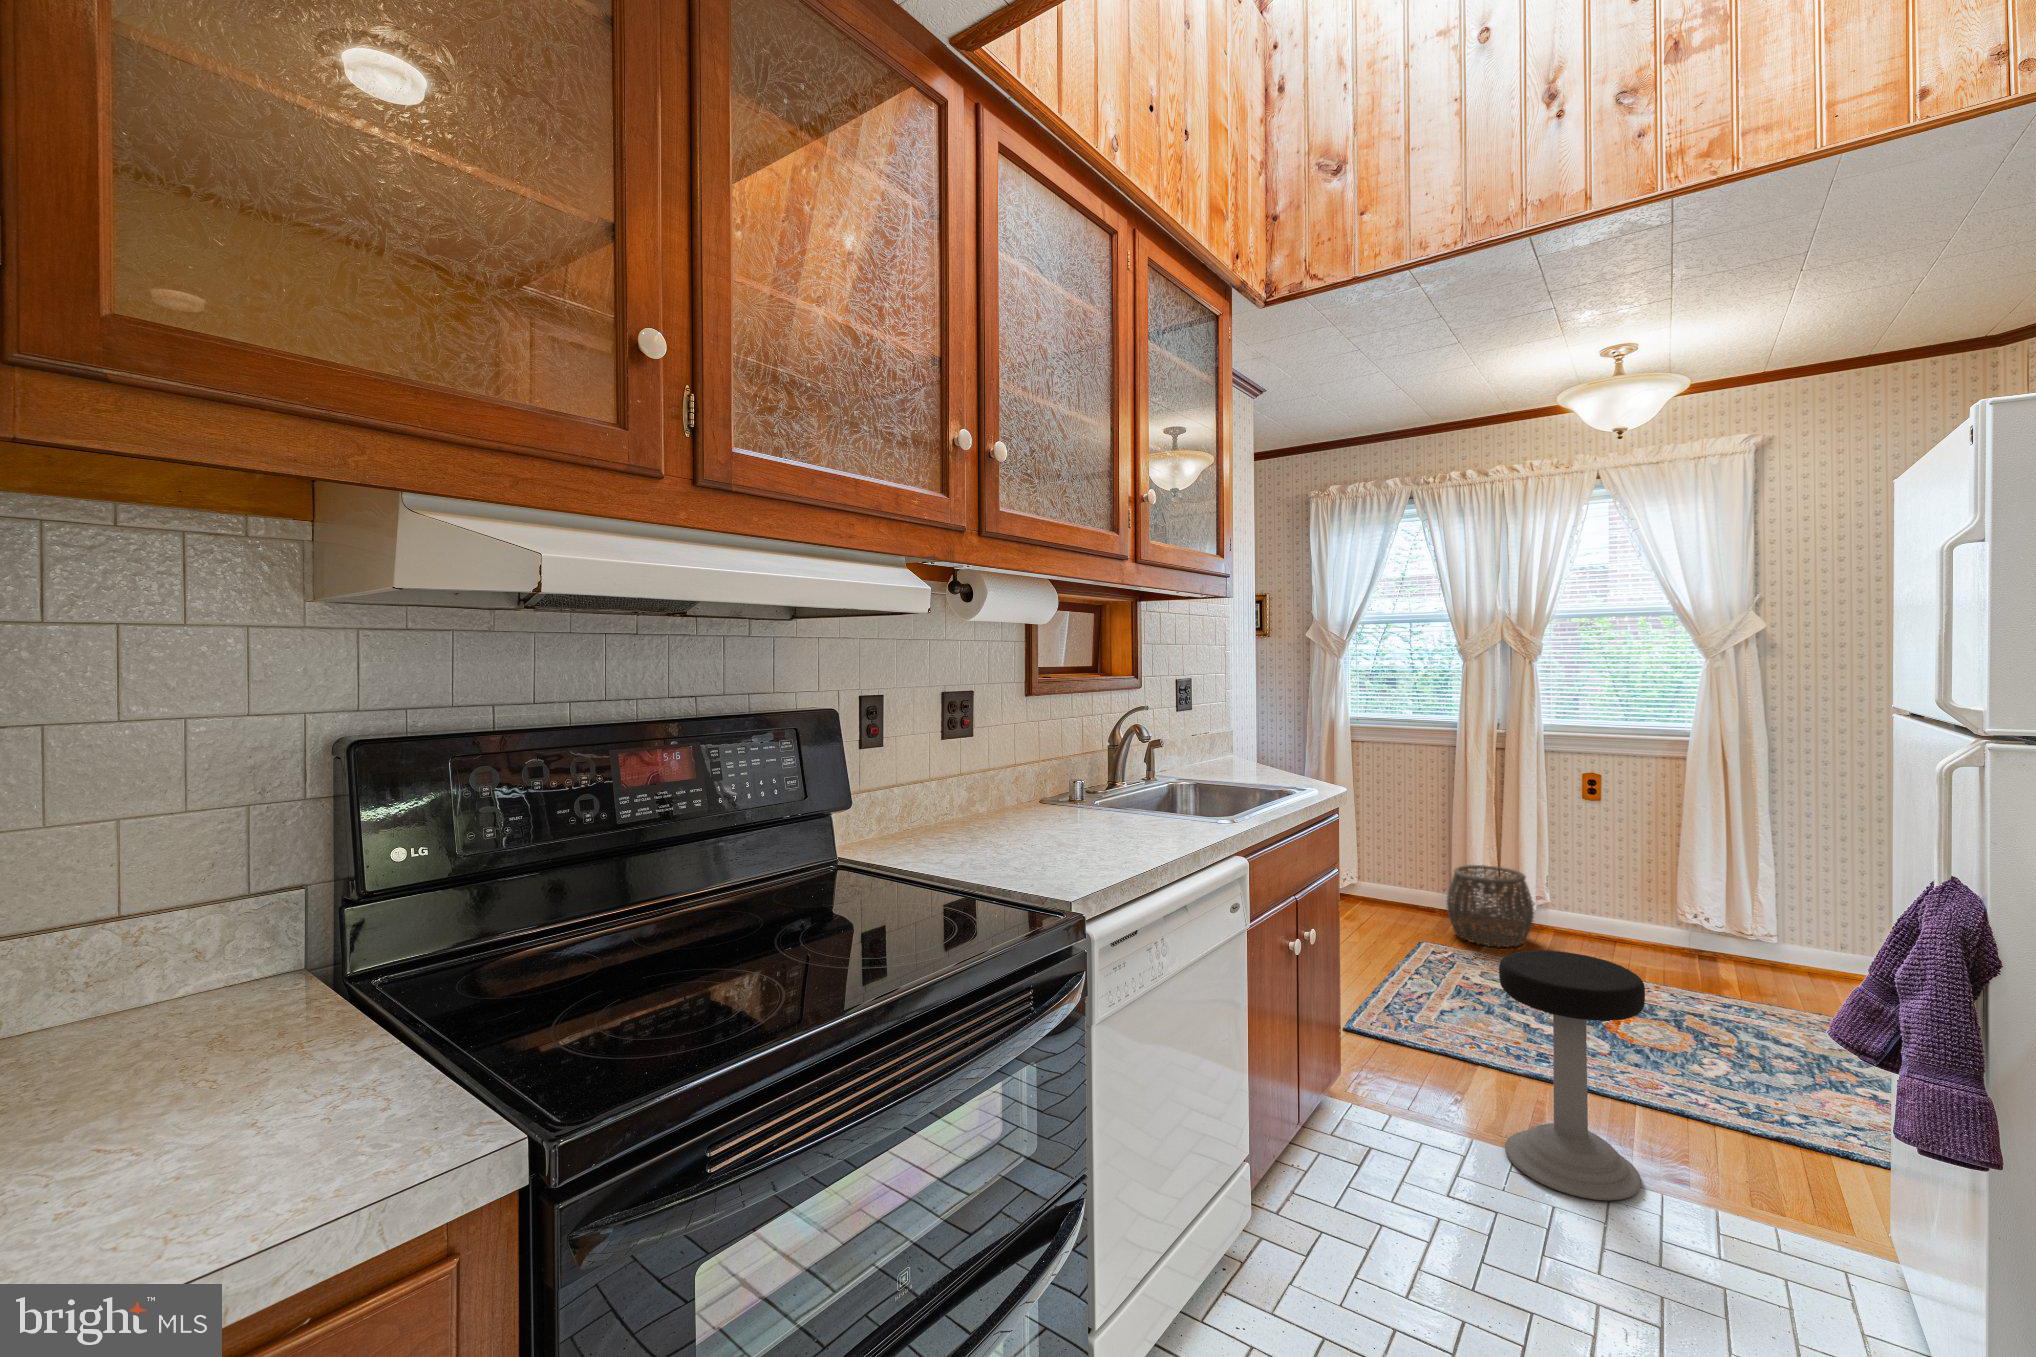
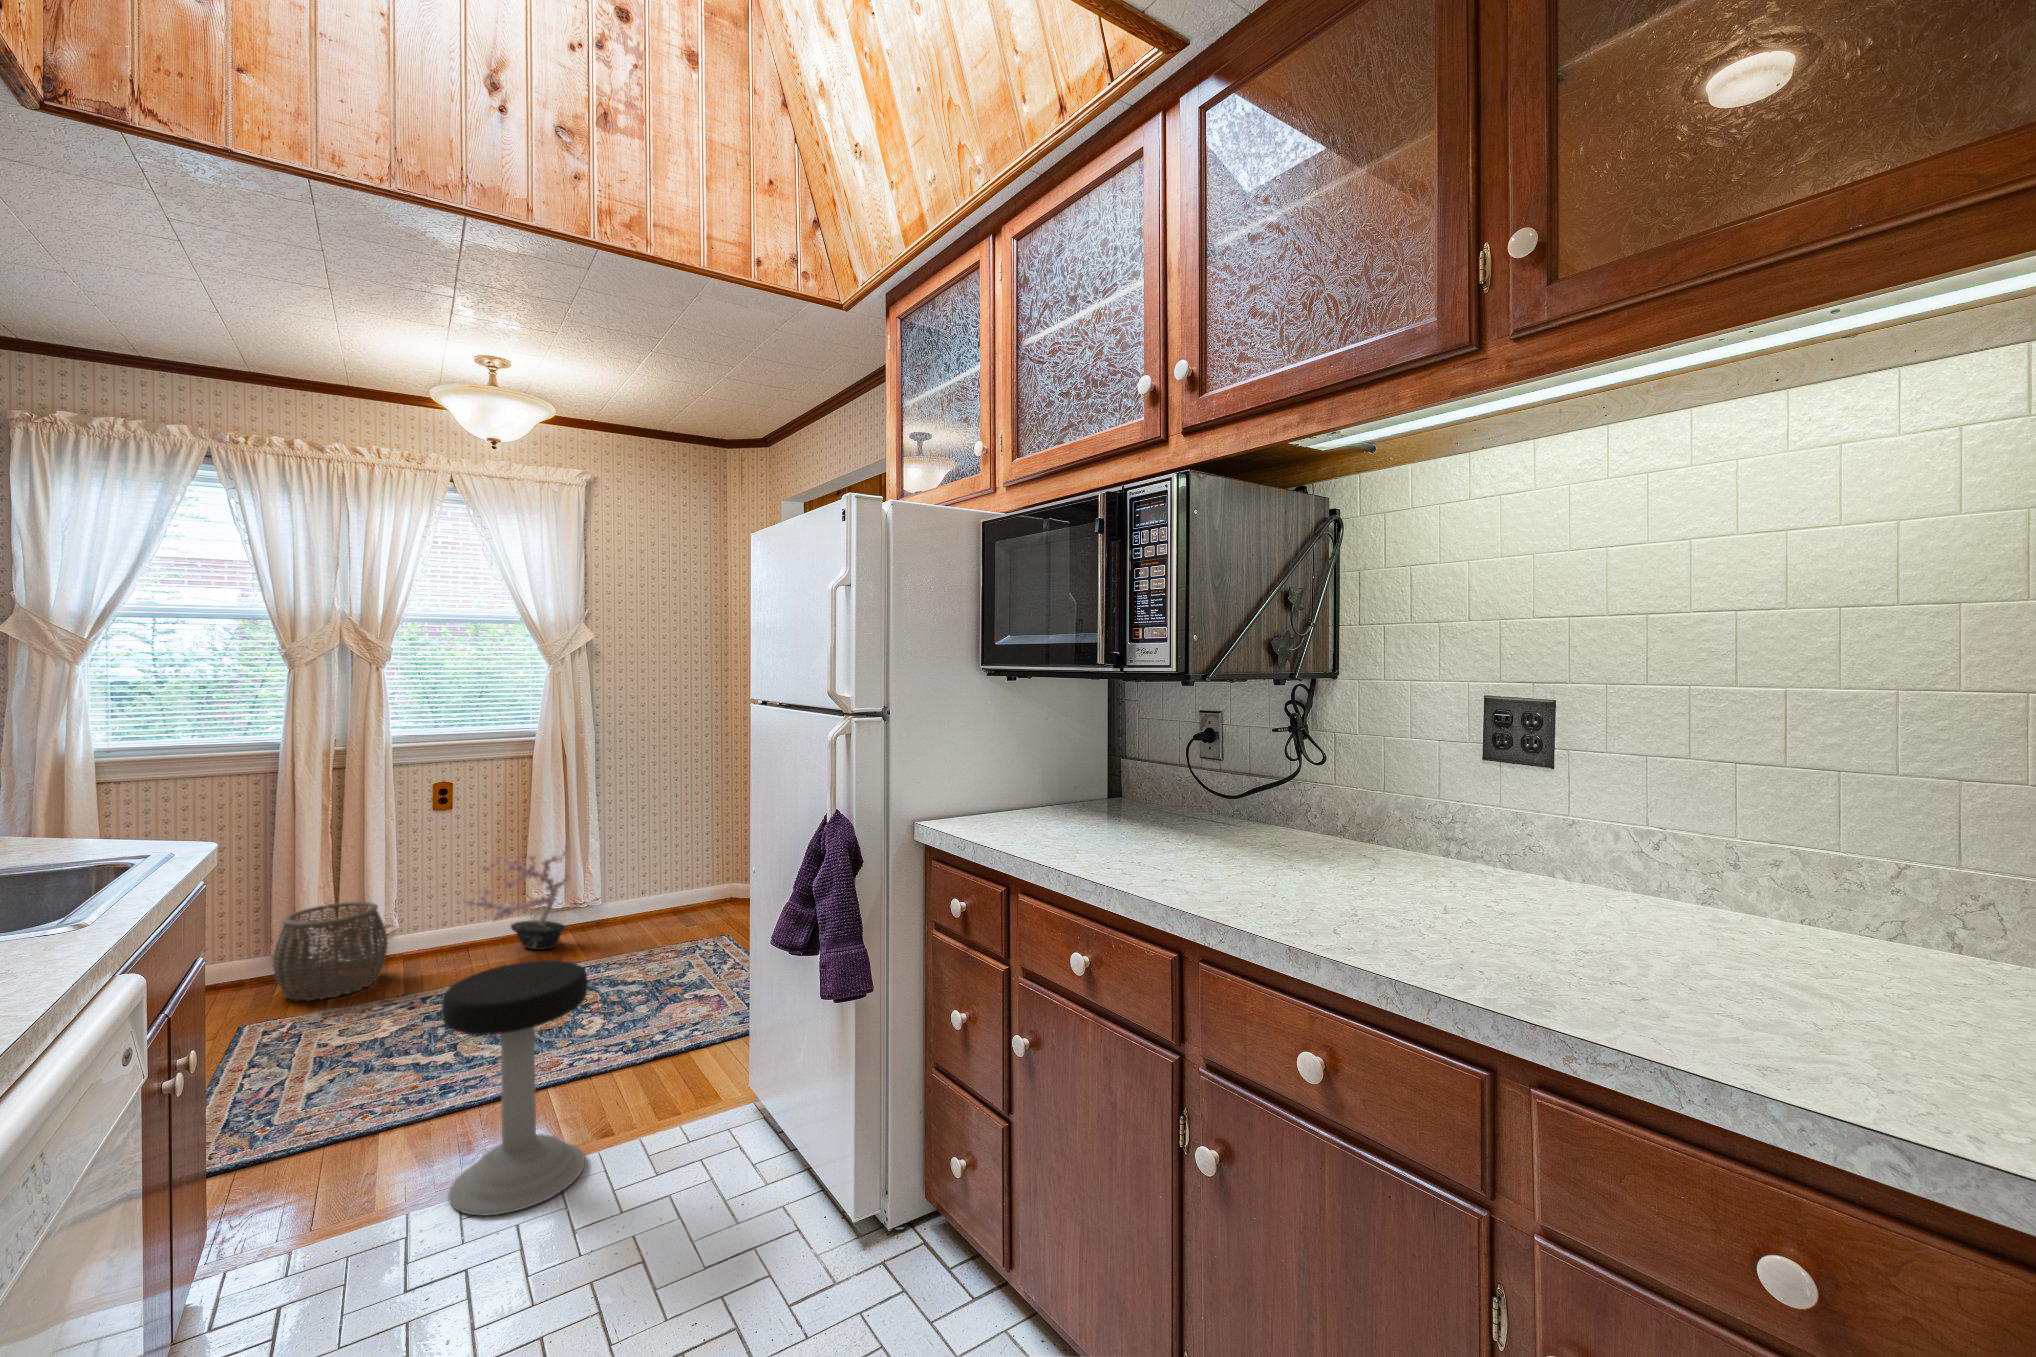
potted plant: none [1602,851,1735,973] -> present [462,845,570,950]

